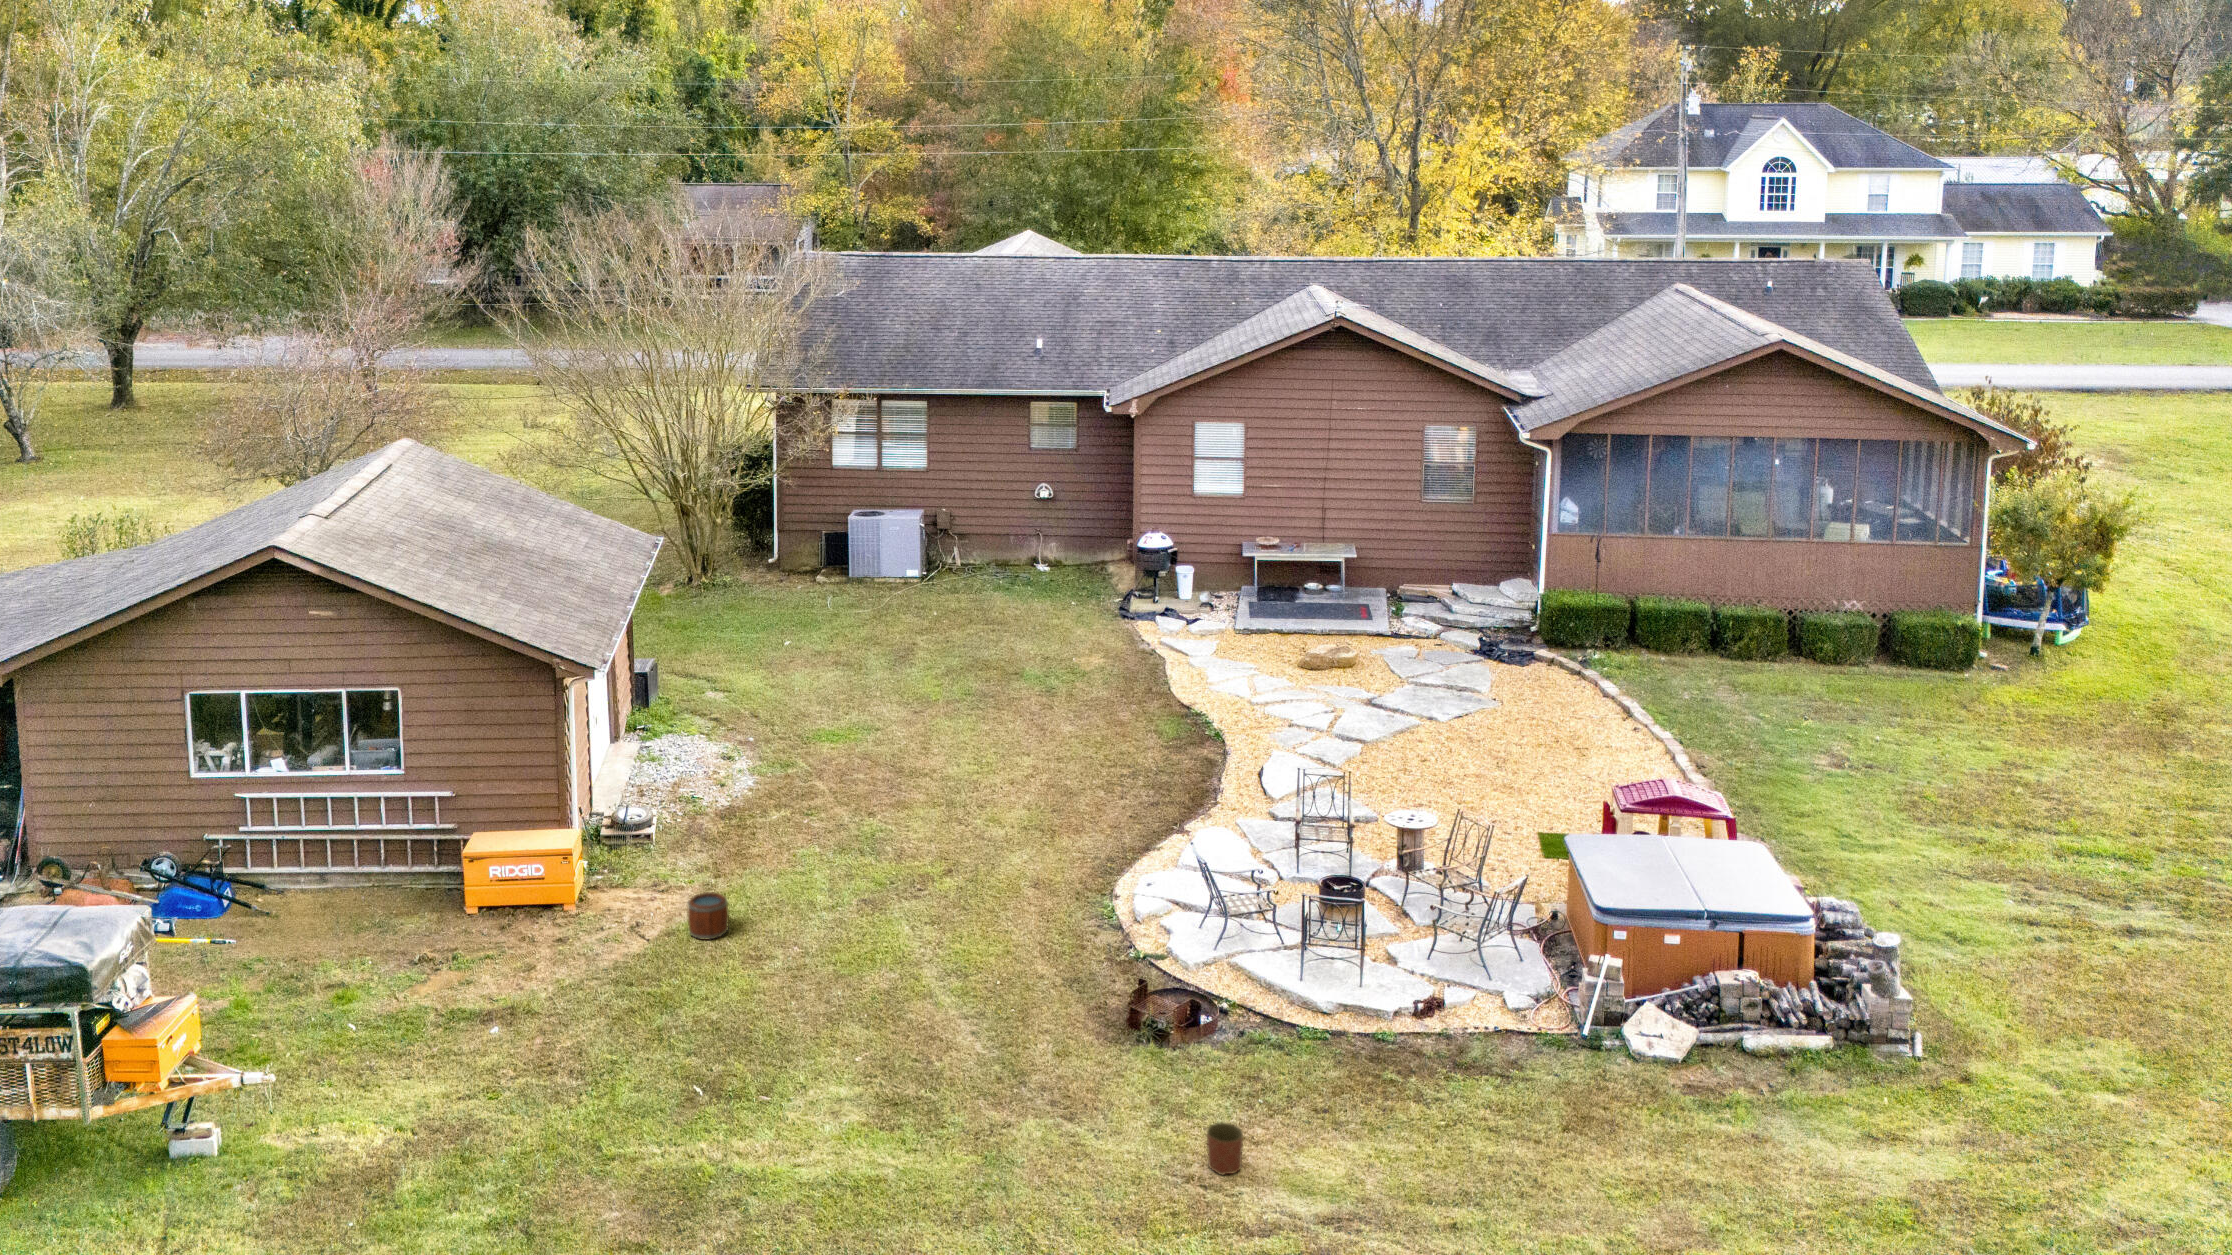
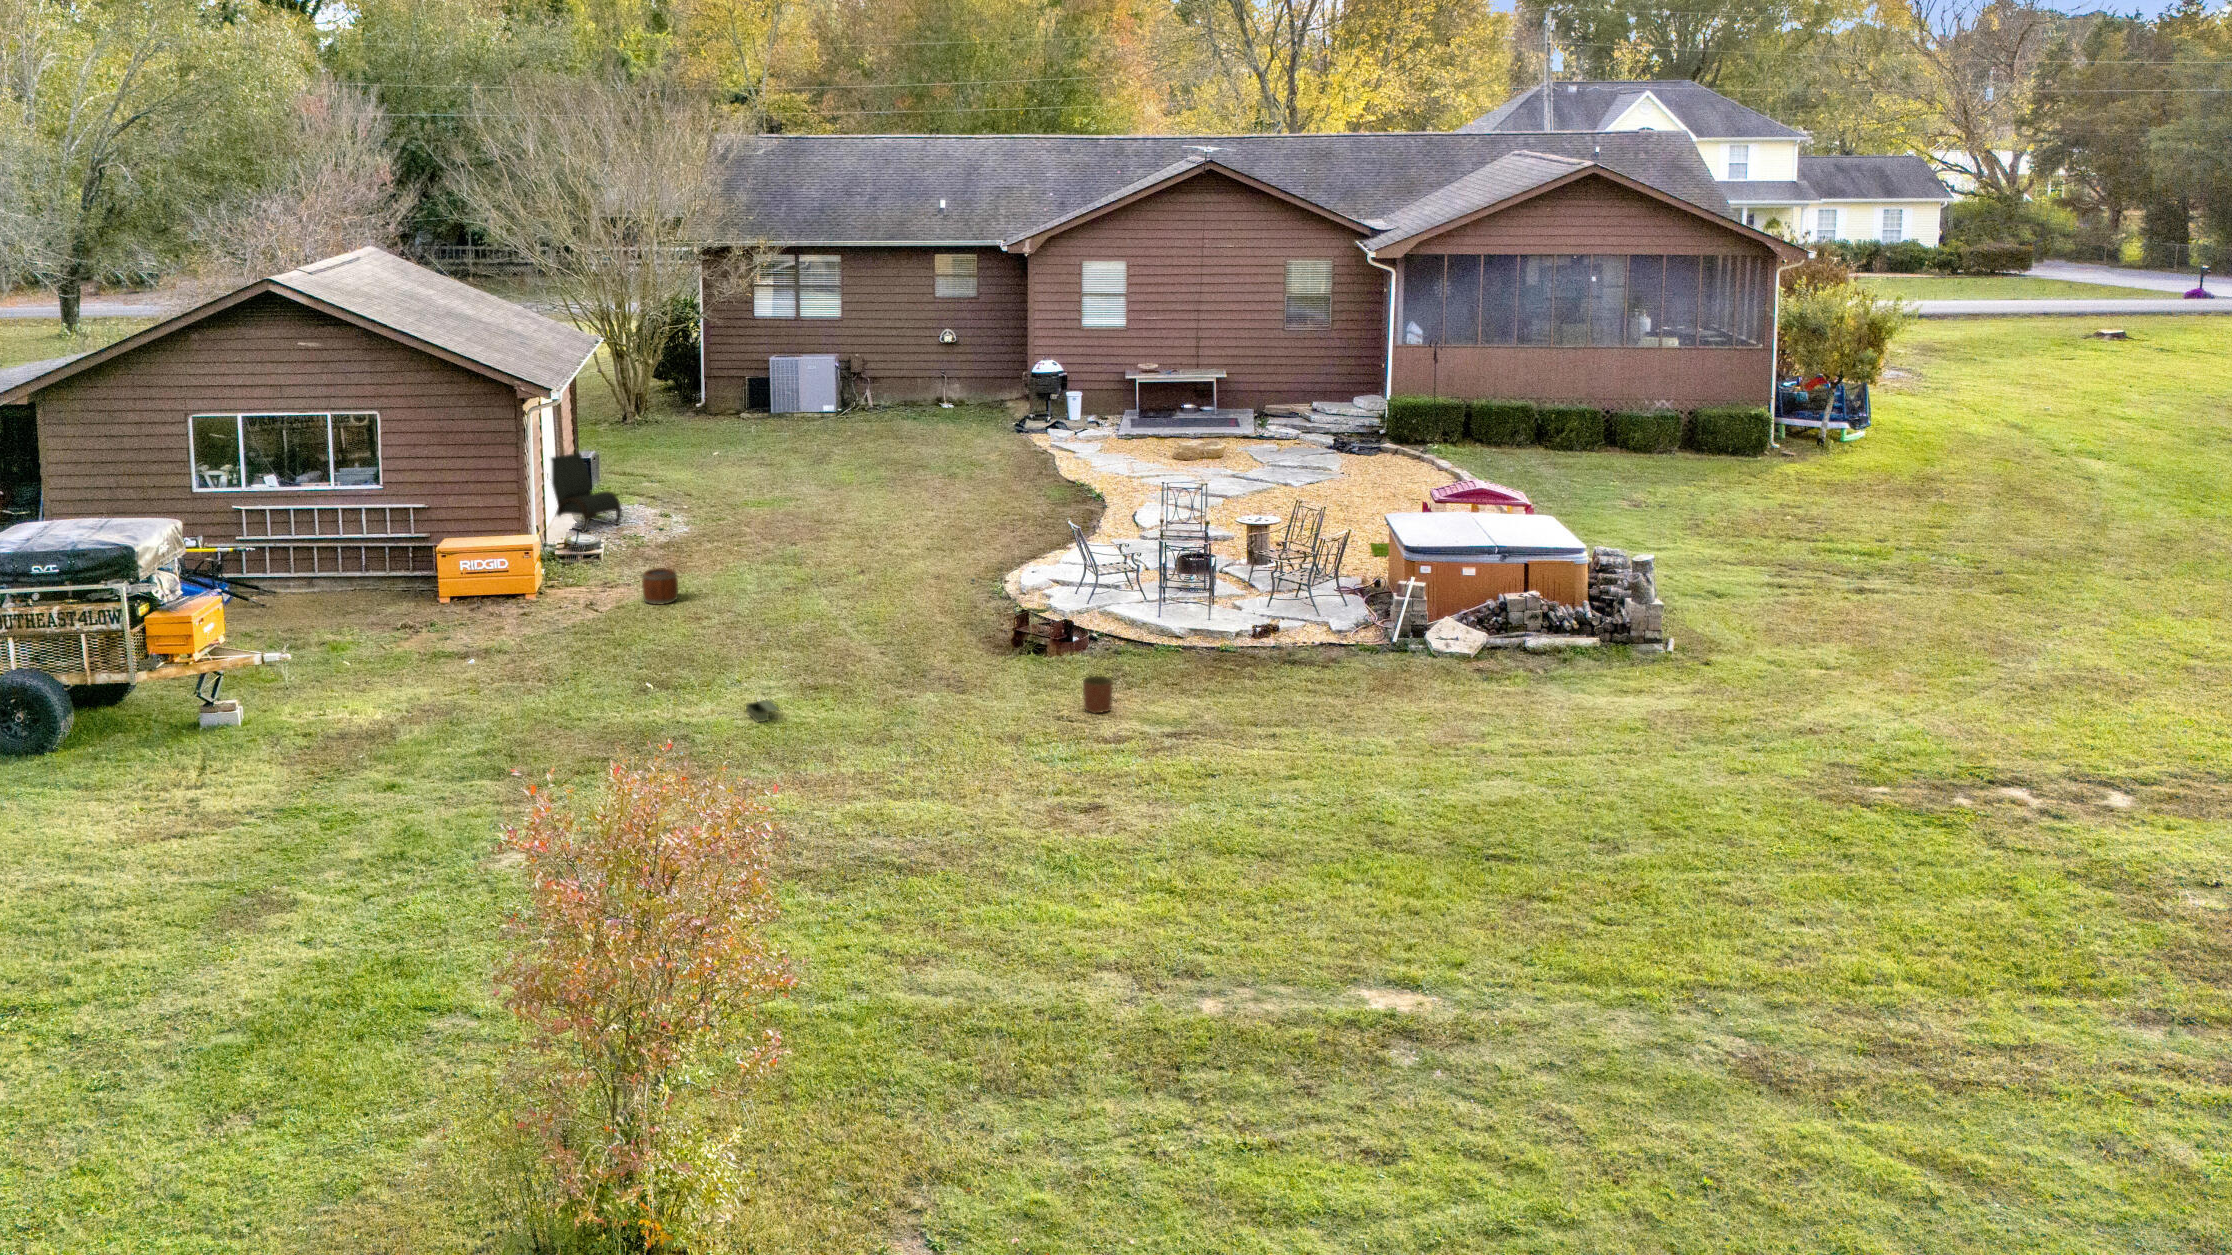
lounge chair: none [583,699,669,800] -> present [551,453,622,532]
toolbox: none [802,1141,843,1180] -> present [746,700,779,722]

